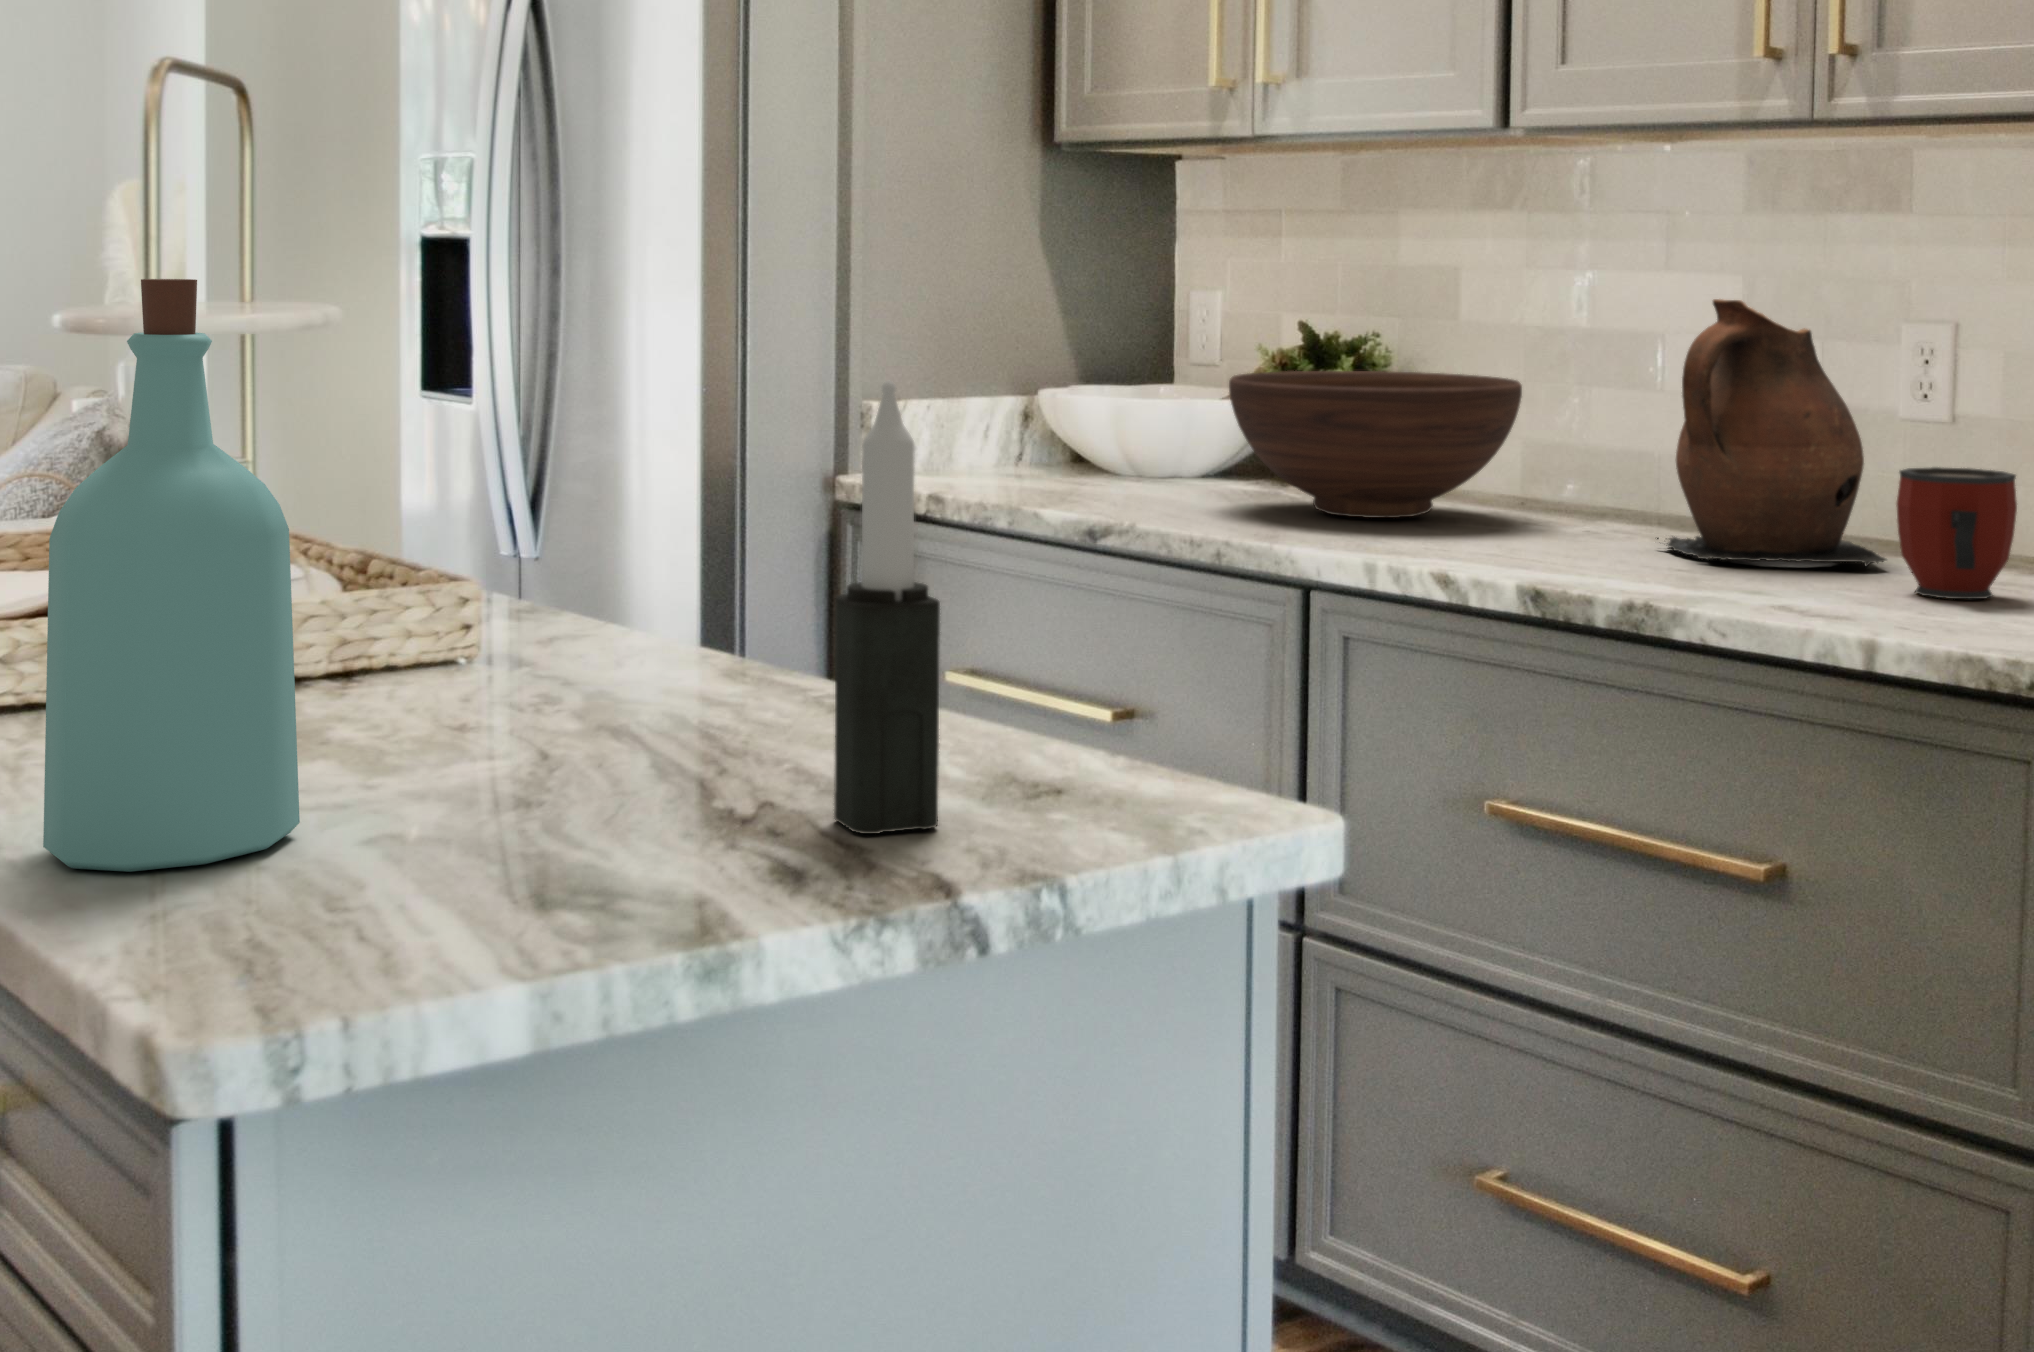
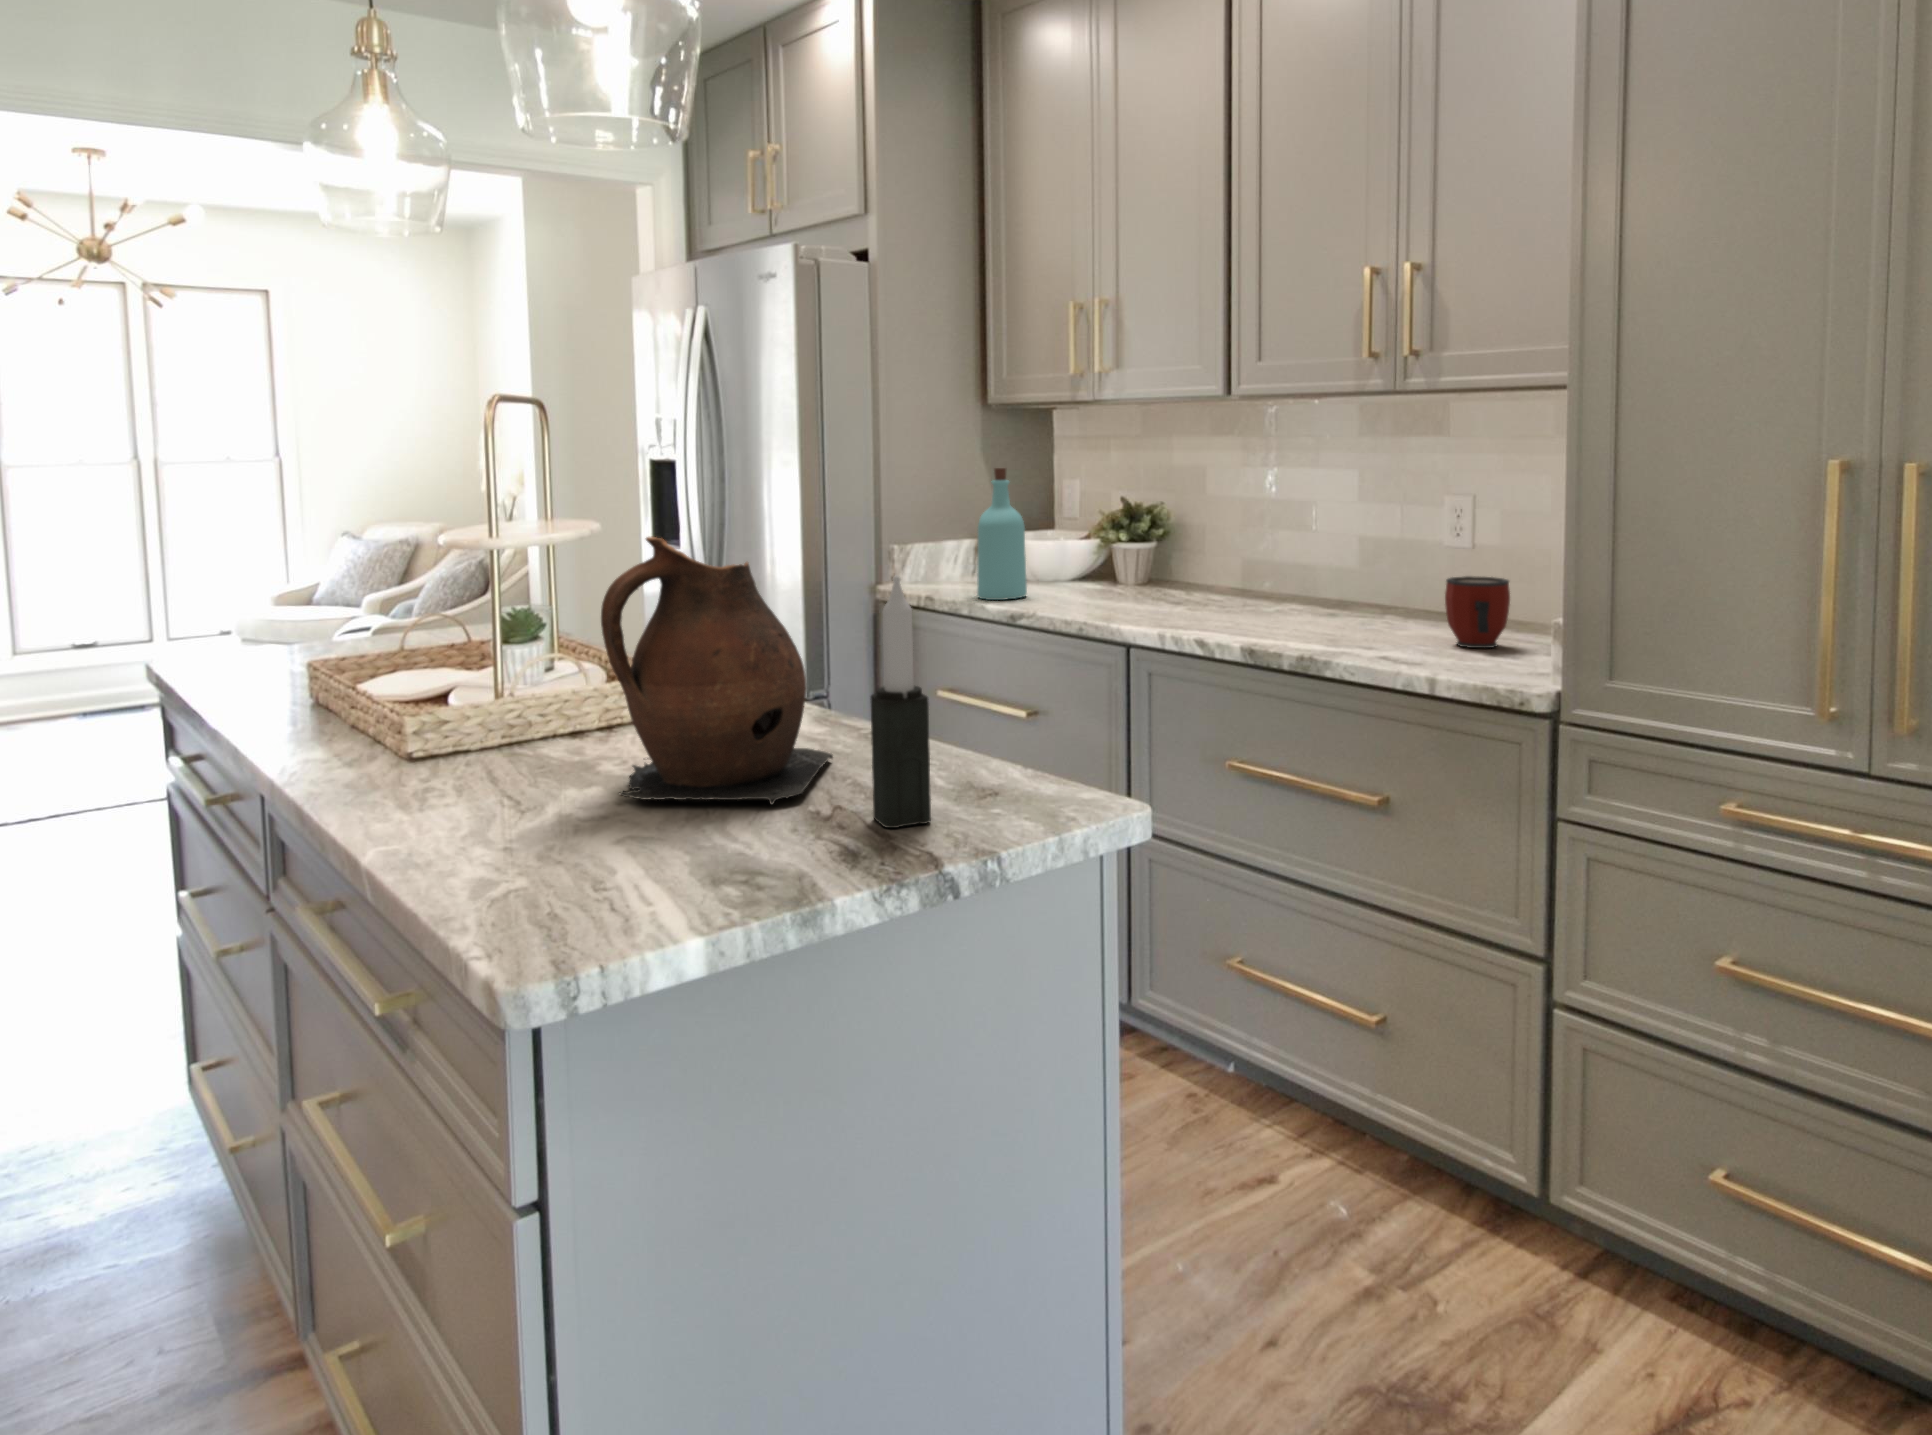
bottle: present [43,279,300,872] -> present [977,468,1027,600]
ceramic pitcher: present [1657,299,1886,567] -> present [601,536,833,804]
fruit bowl: present [1229,371,1522,518] -> none [1083,525,1240,606]

